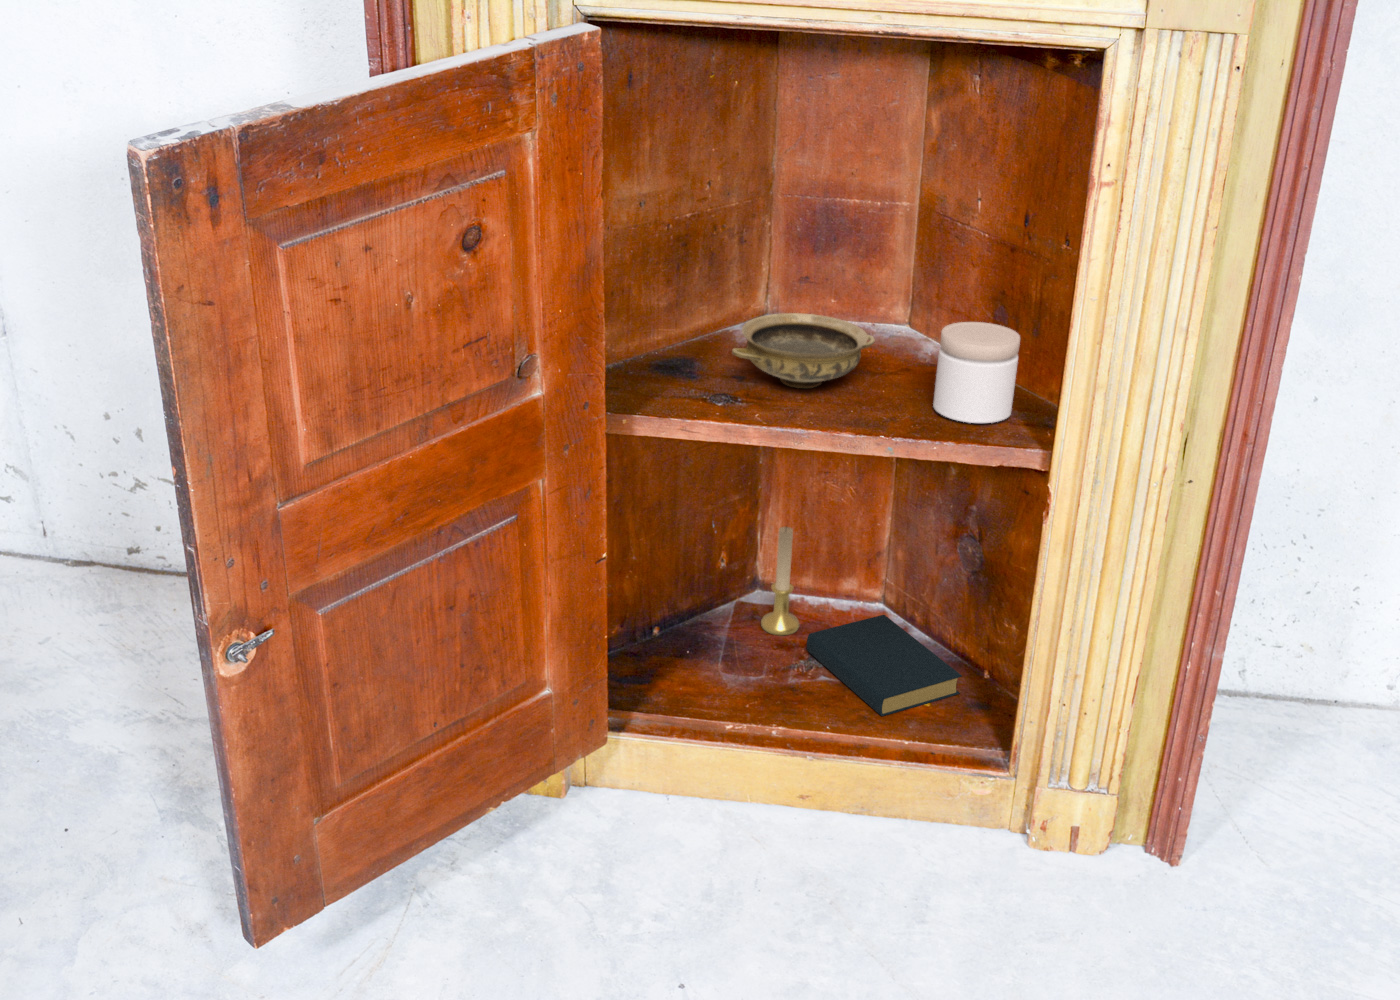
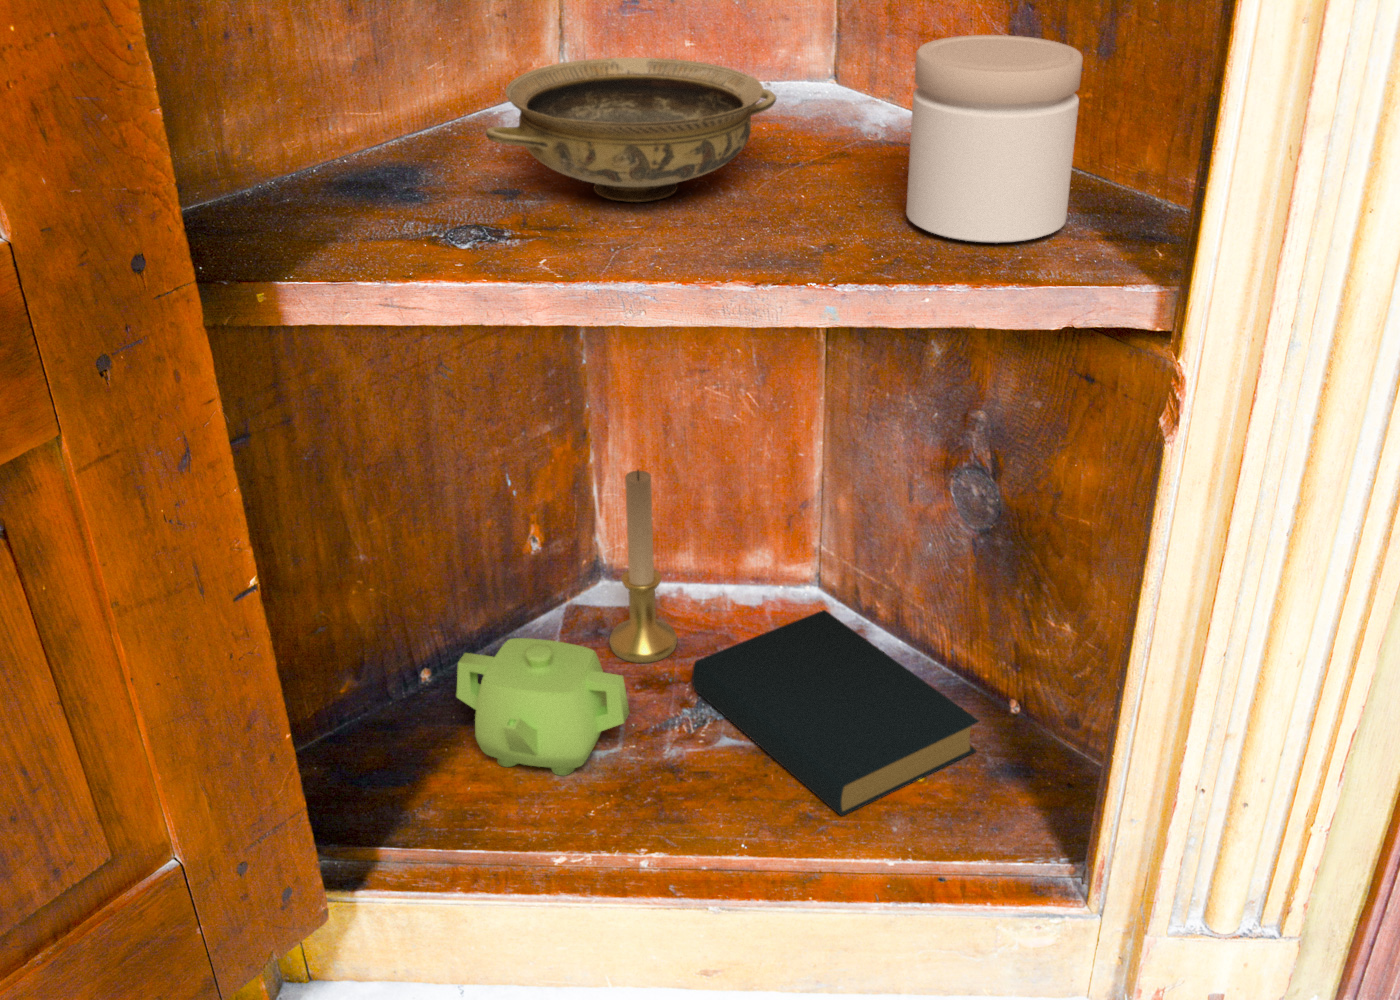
teapot: none [679,610,772,685] -> present [456,638,630,776]

